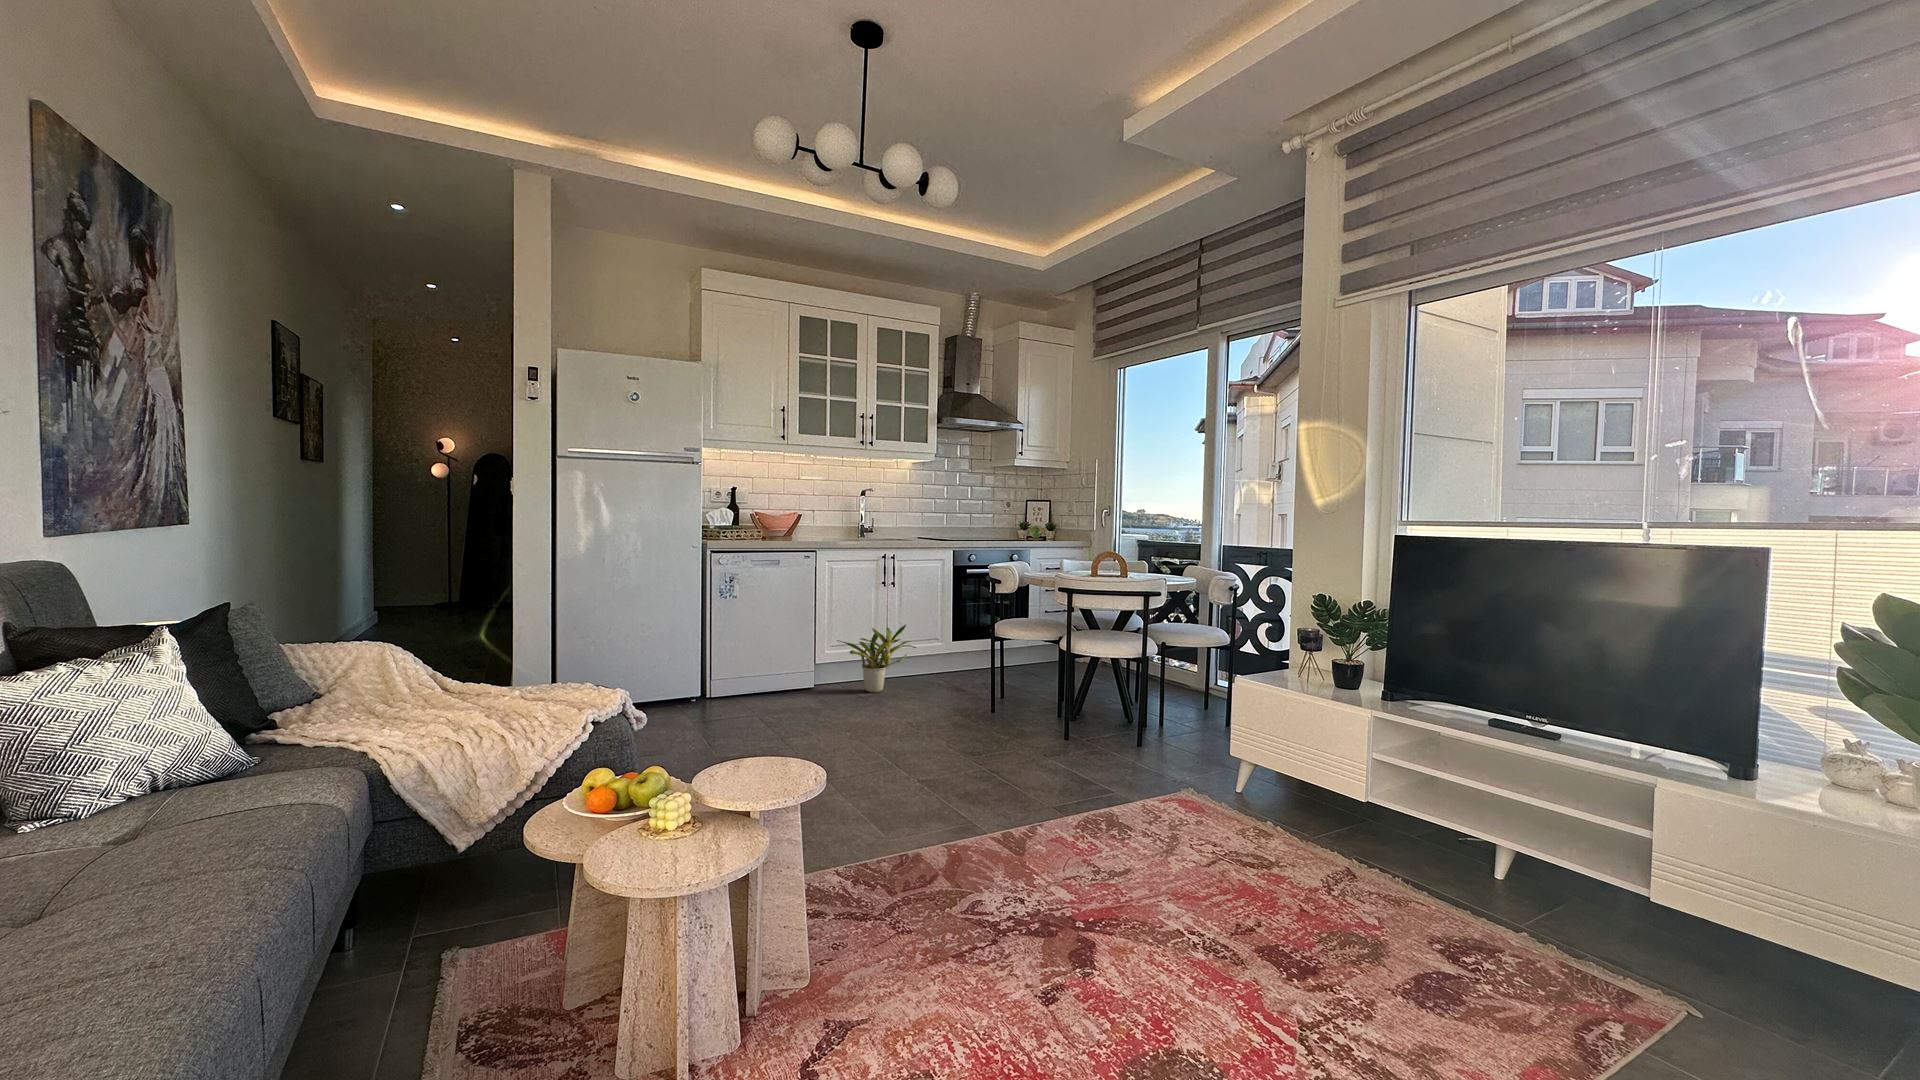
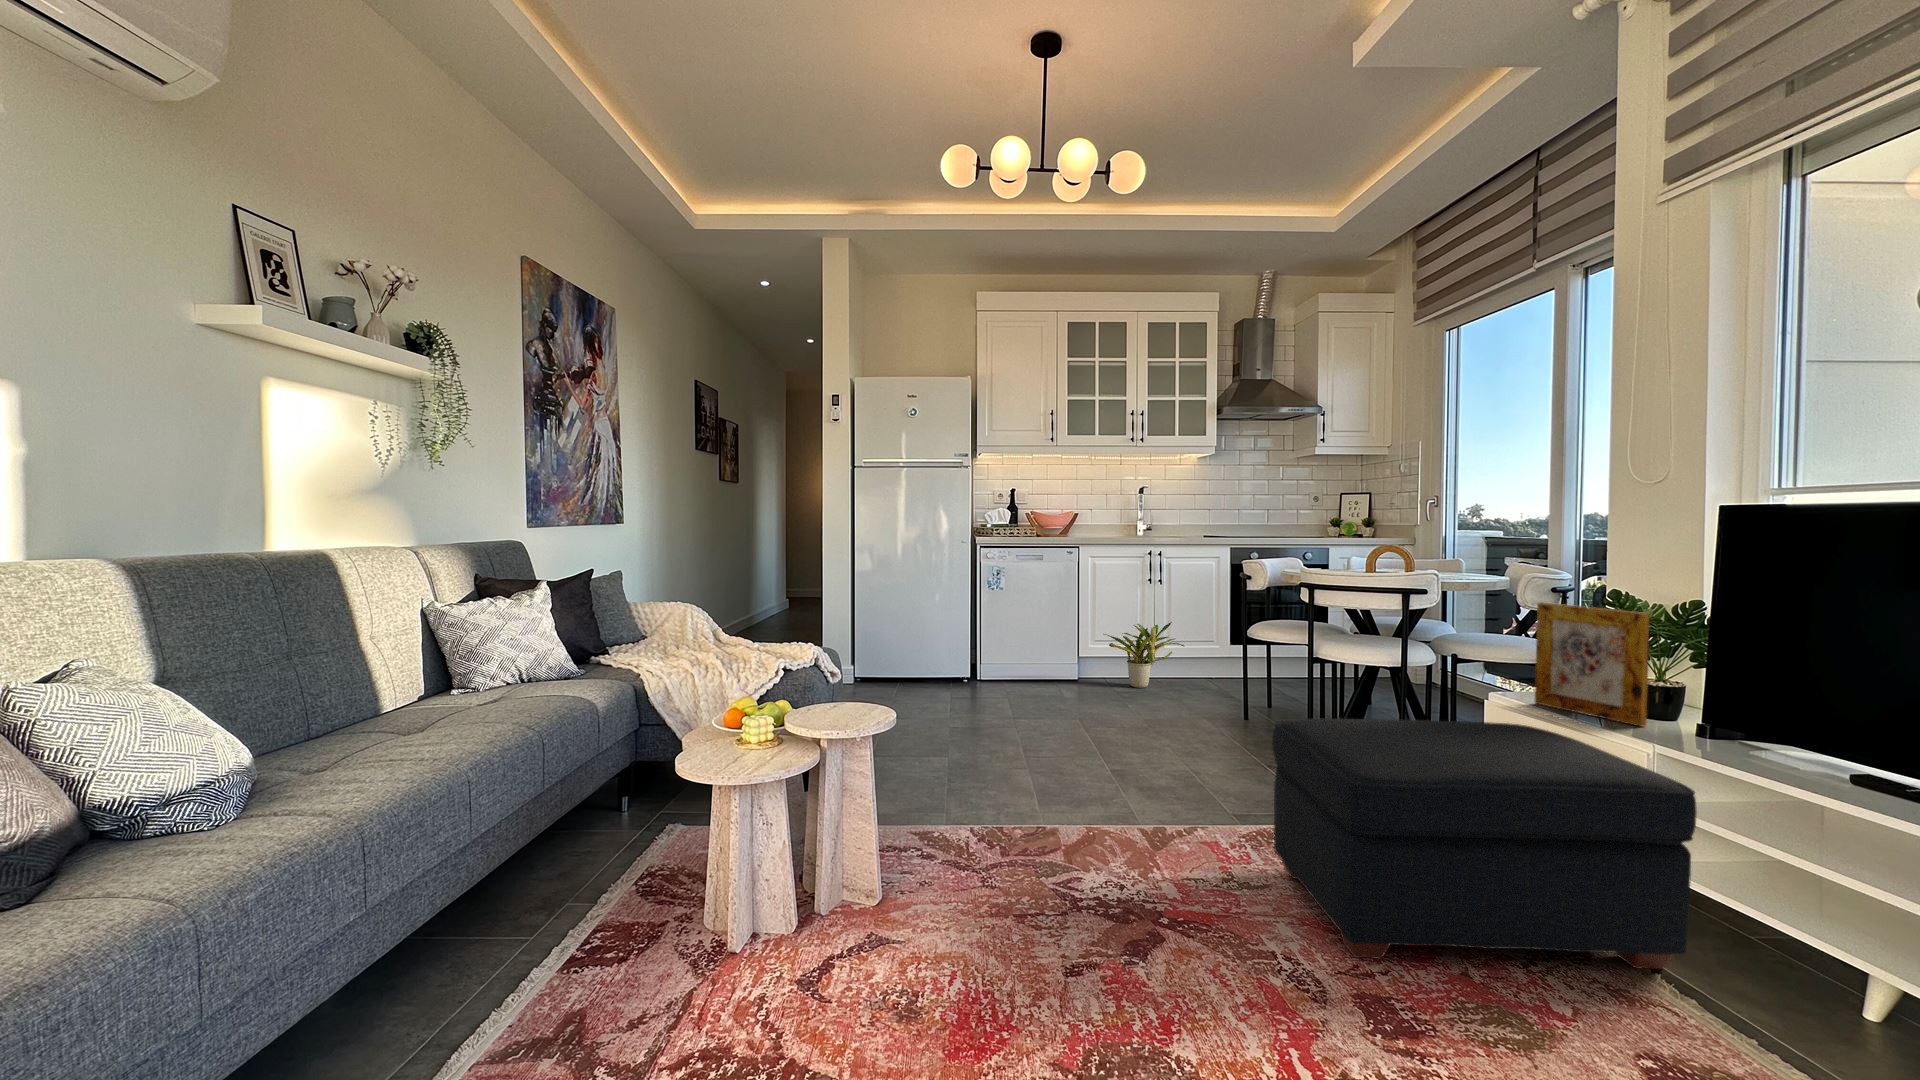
picture frame: none [1272,605,1355,698] -> present [1535,602,1650,727]
ottoman: none [1121,705,1423,920] -> present [1272,719,1697,969]

